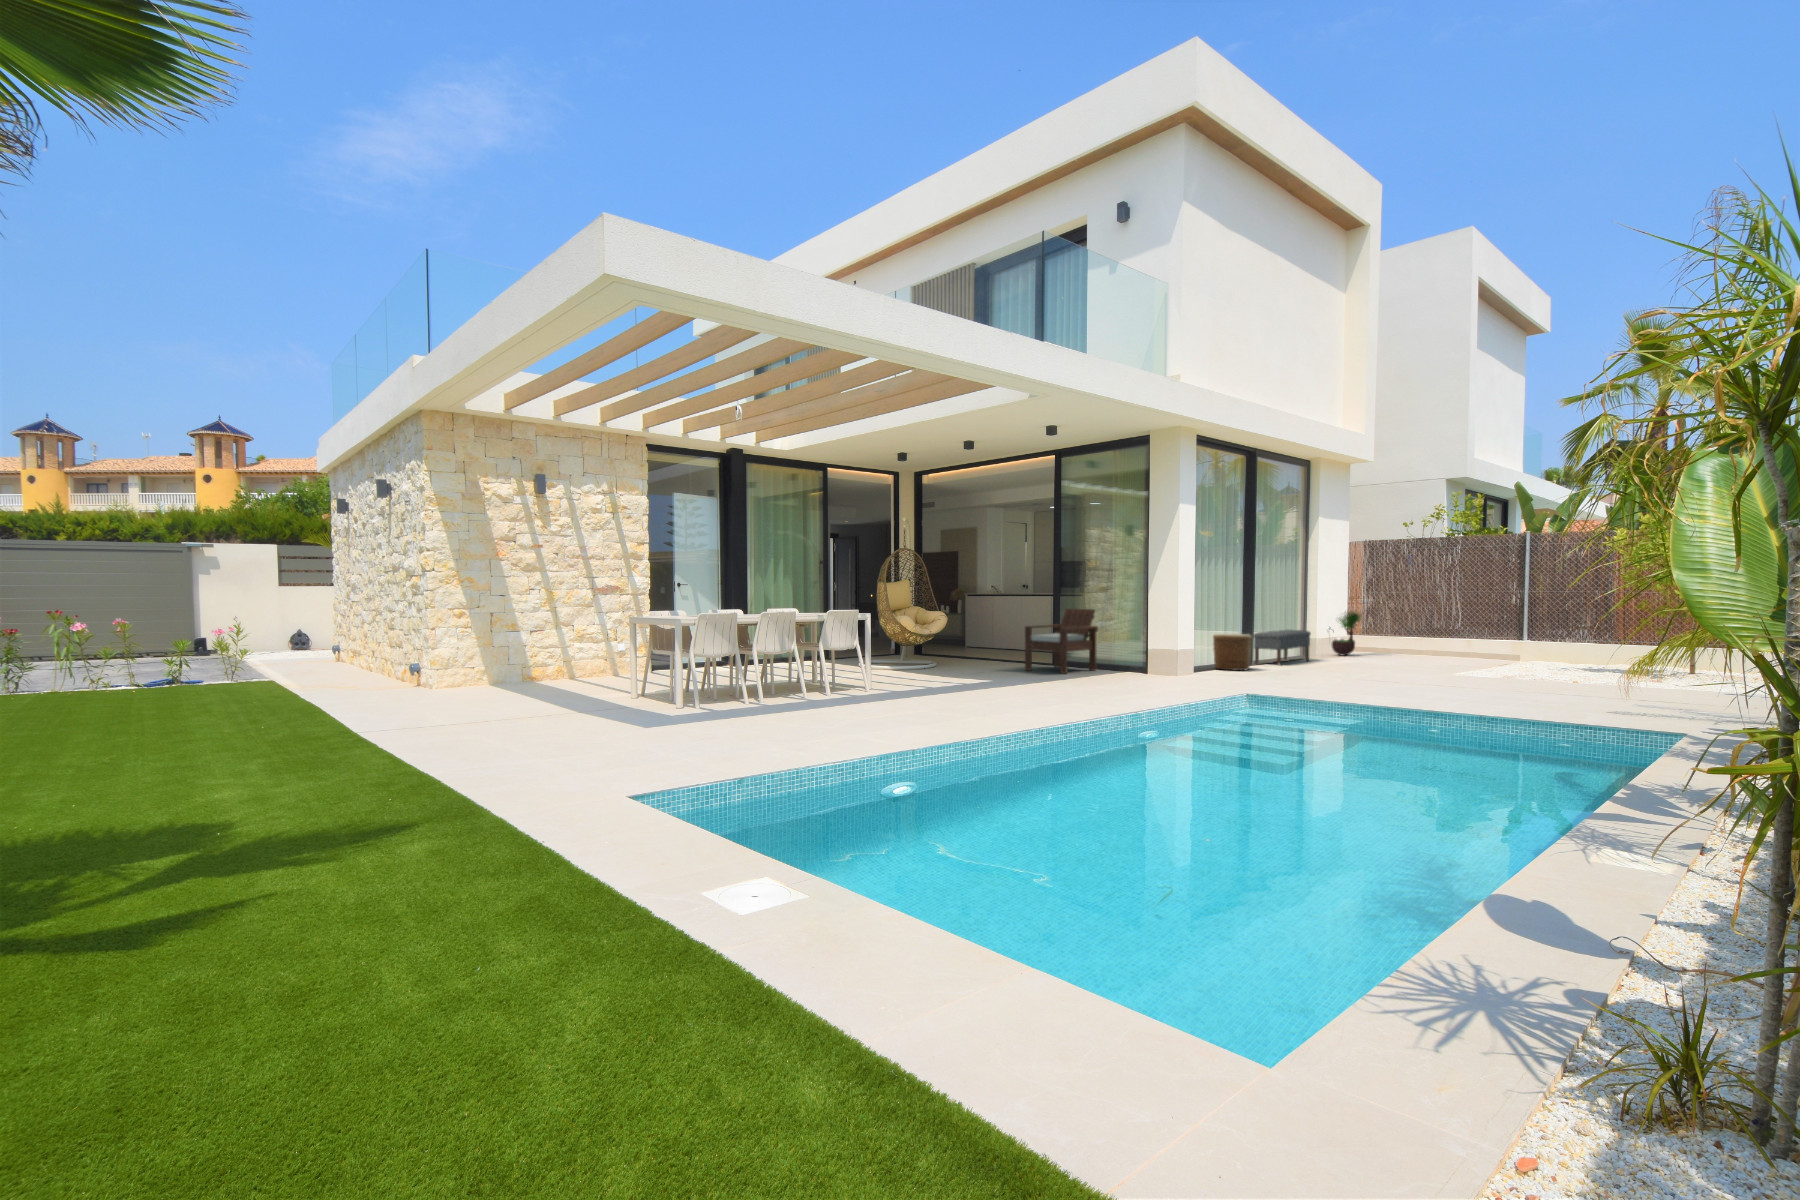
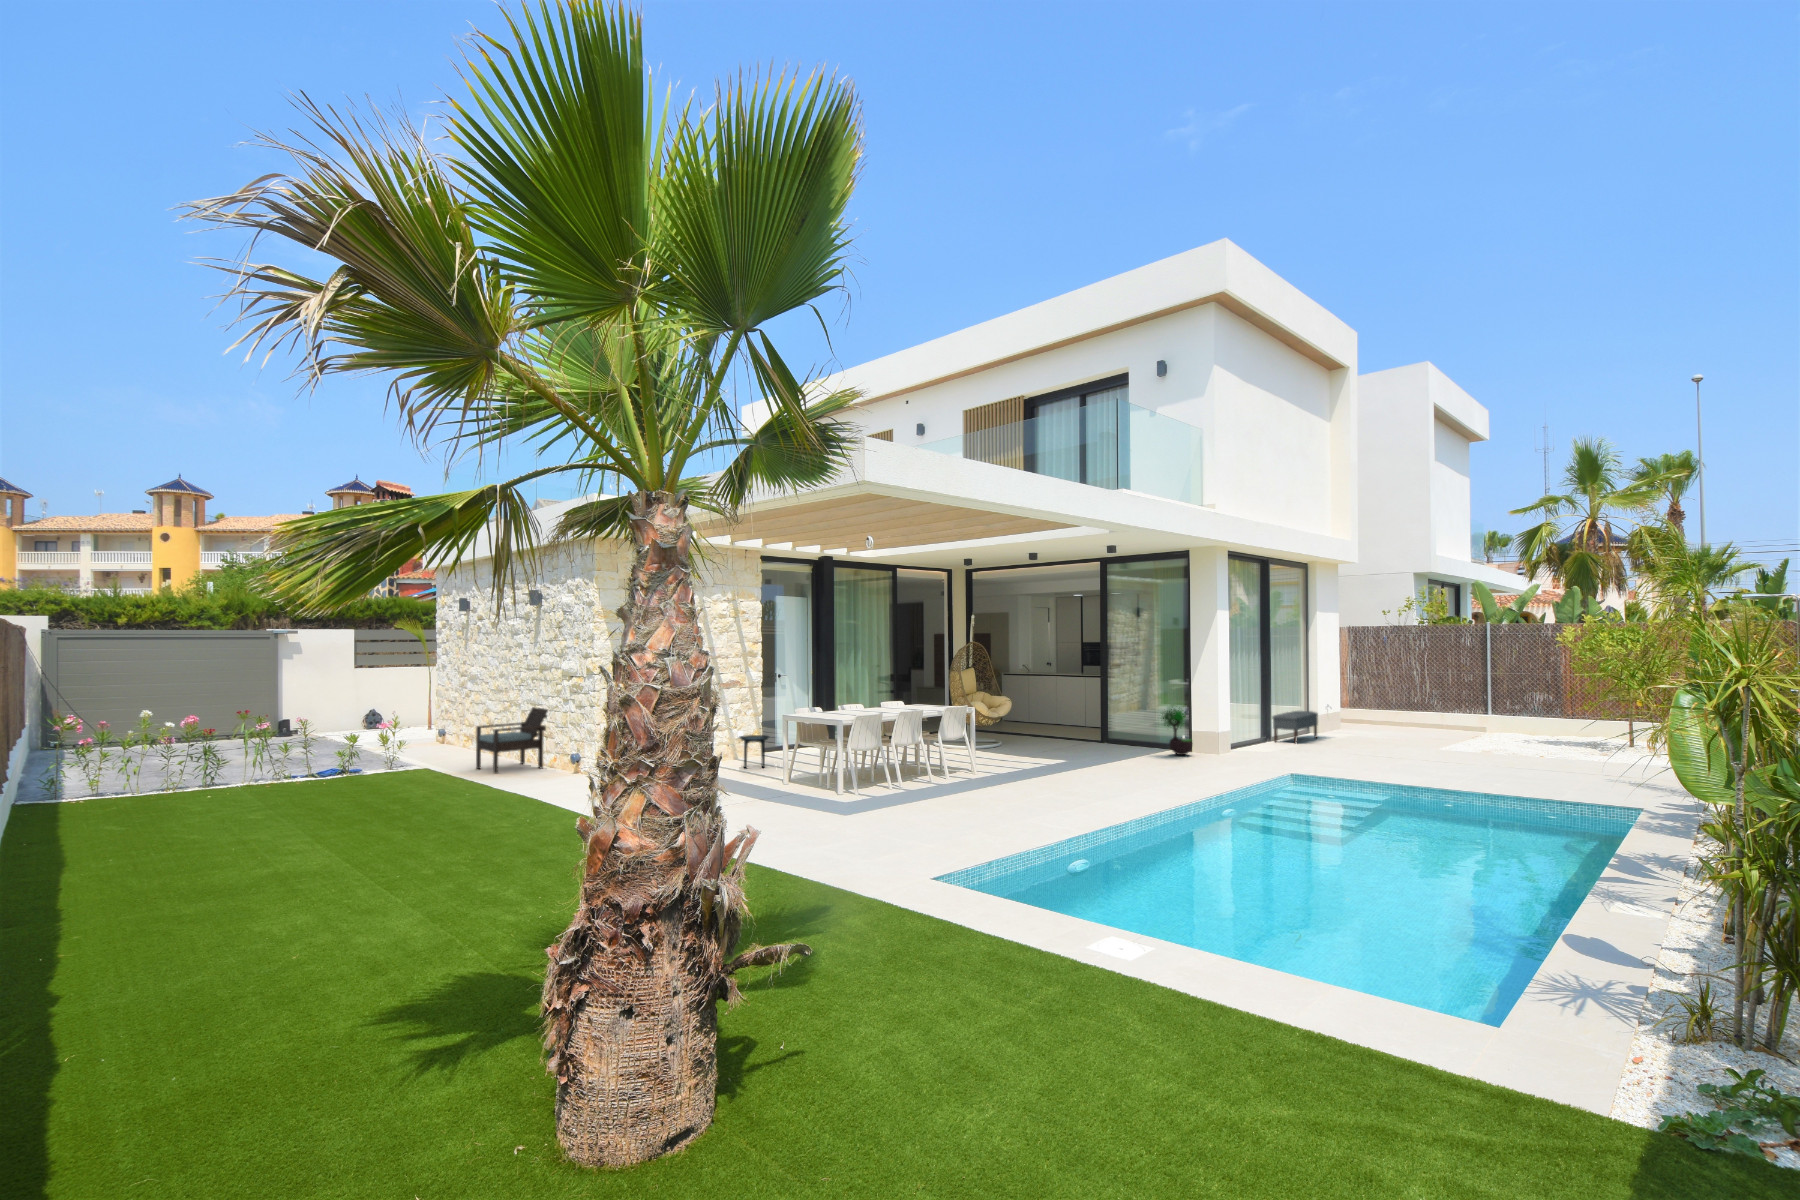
chair: present [1025,609,1098,674] -> present [476,707,548,774]
potted tree: present [1332,612,1360,655] -> present [1162,709,1193,755]
basket: present [1213,634,1252,670] -> none [1243,717,1276,750]
side table: none [617,647,654,683] -> present [740,735,769,768]

